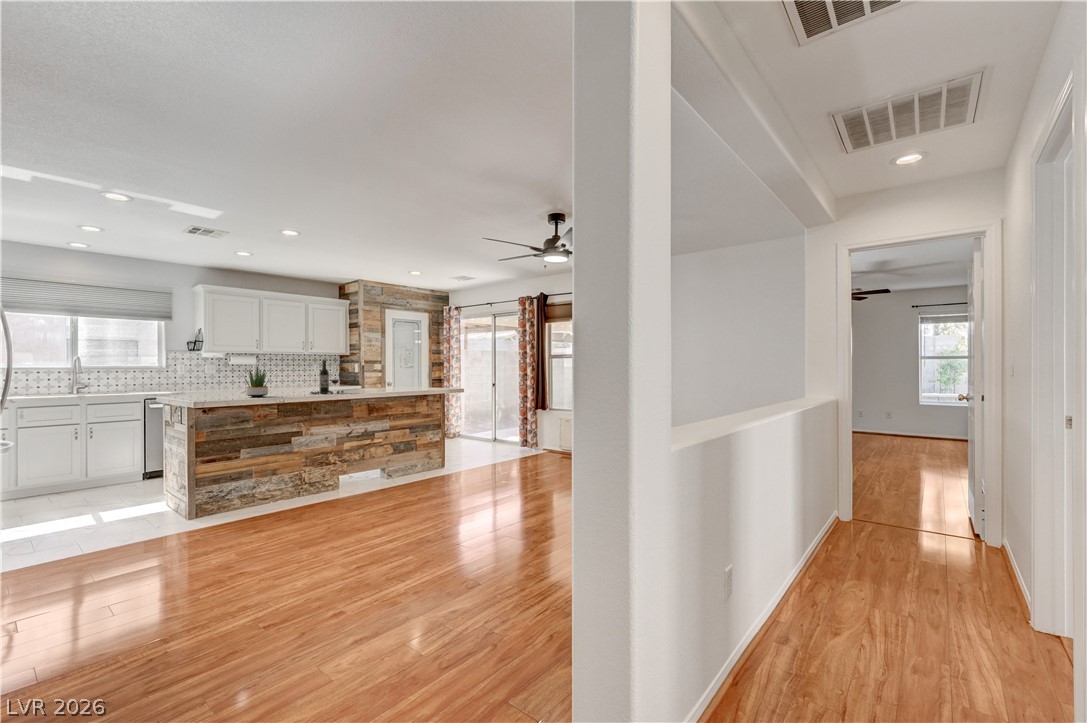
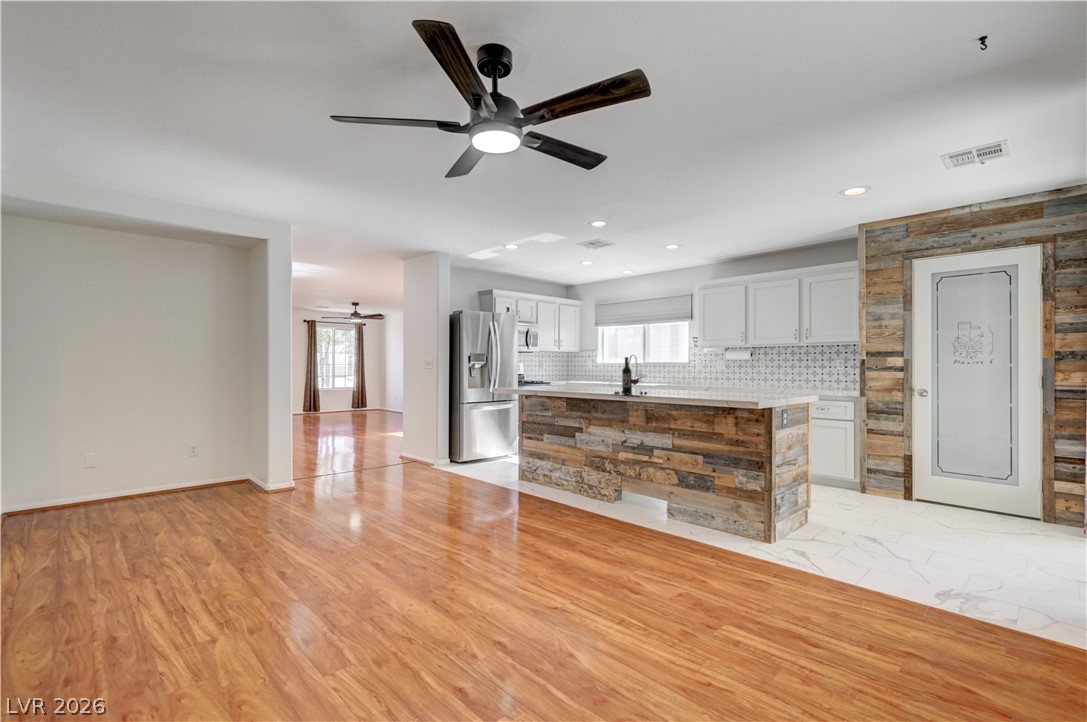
potted plant: present [243,366,269,397] -> none [558,362,591,392]

